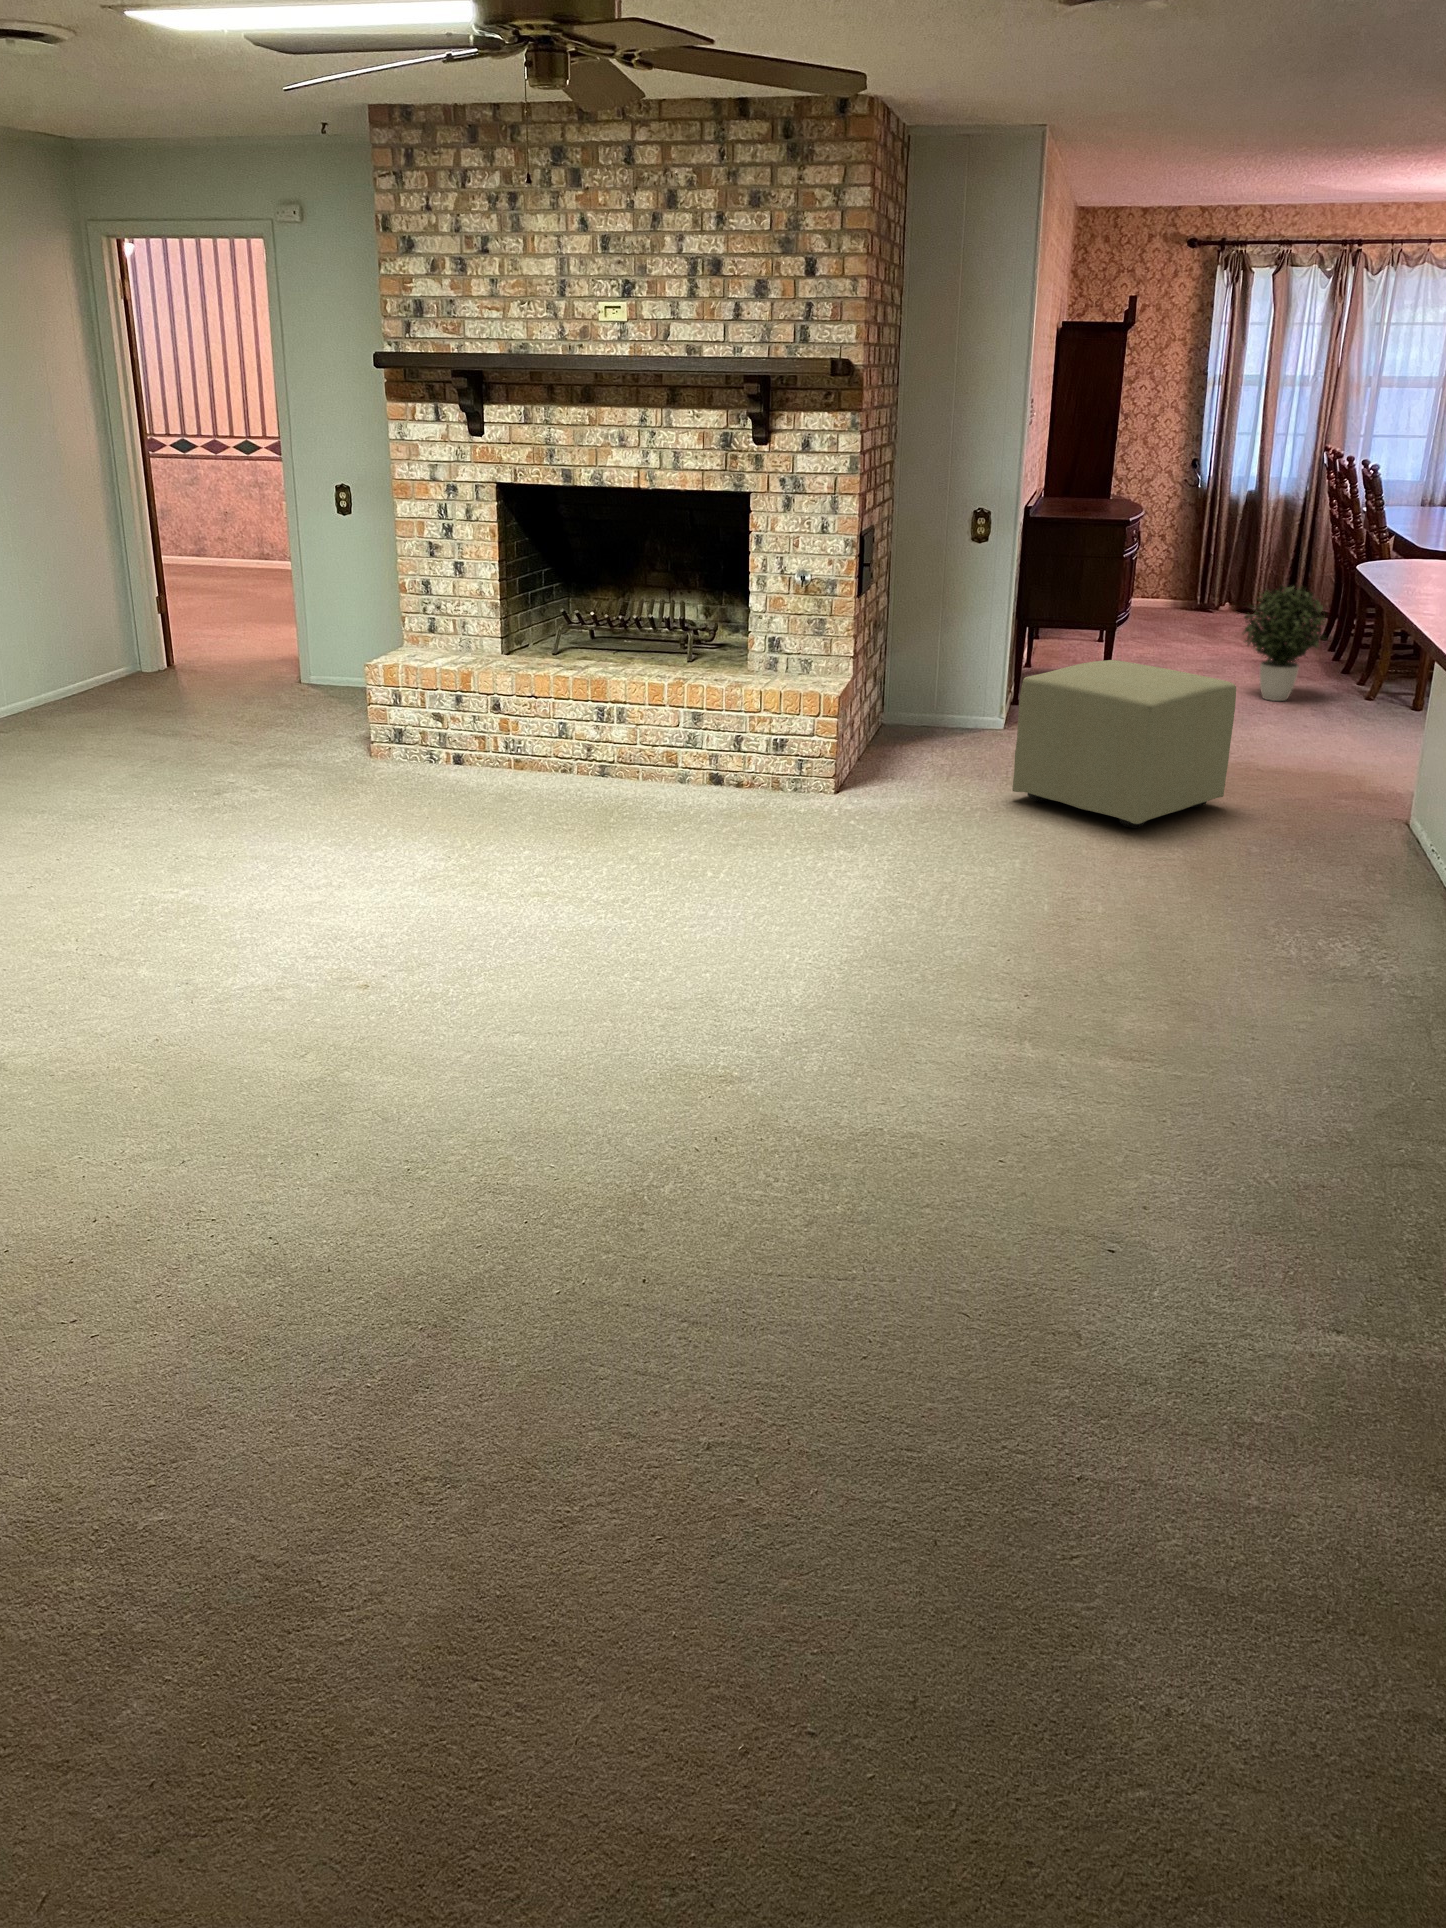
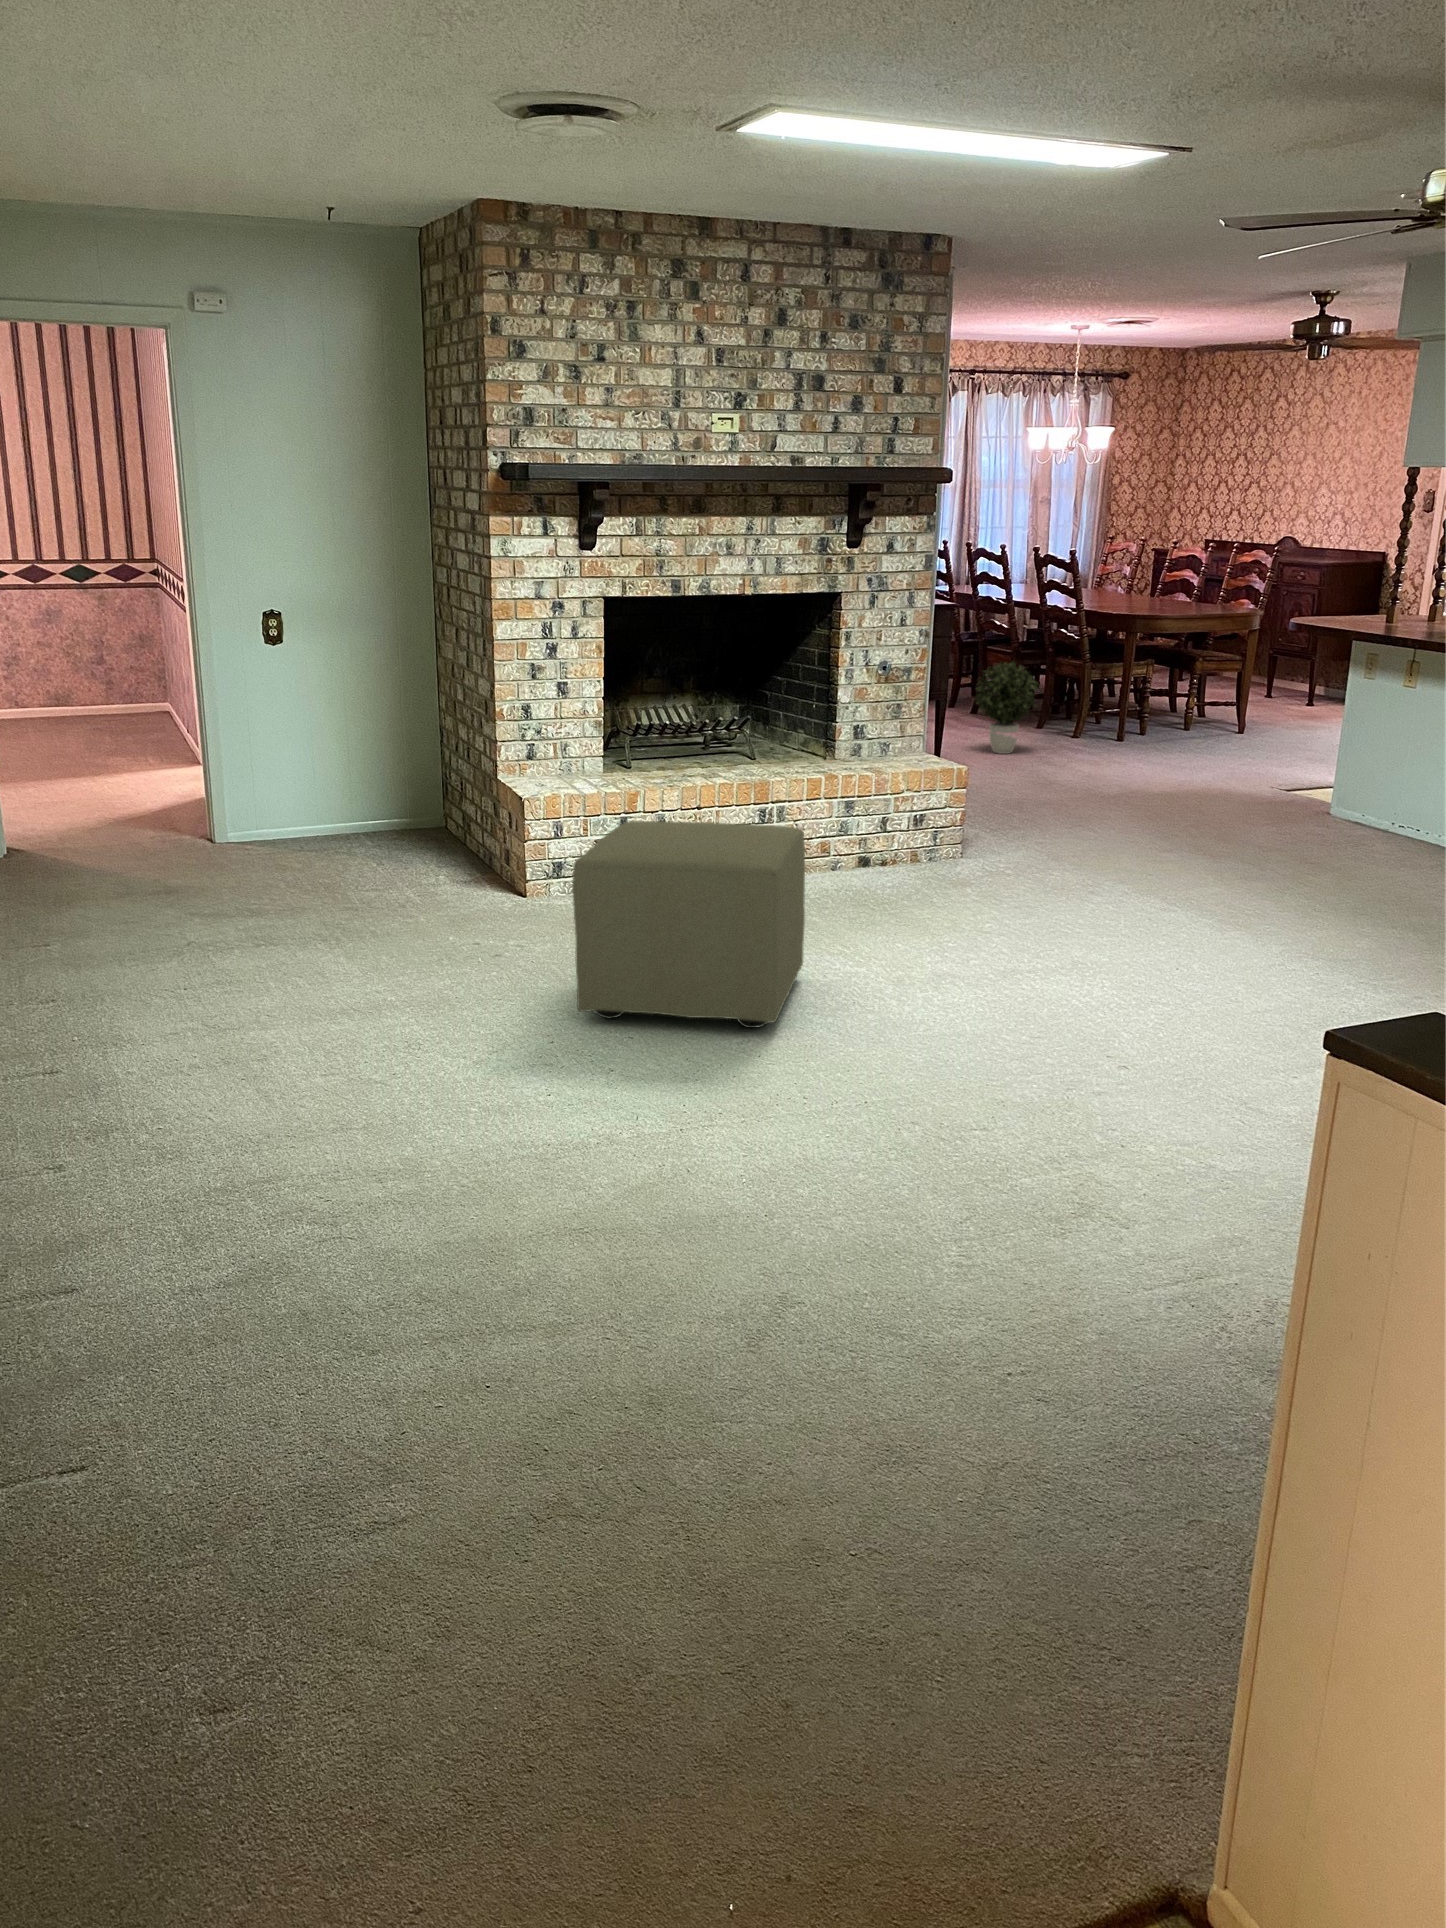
ottoman: present [1012,660,1236,828] -> present [572,821,805,1028]

